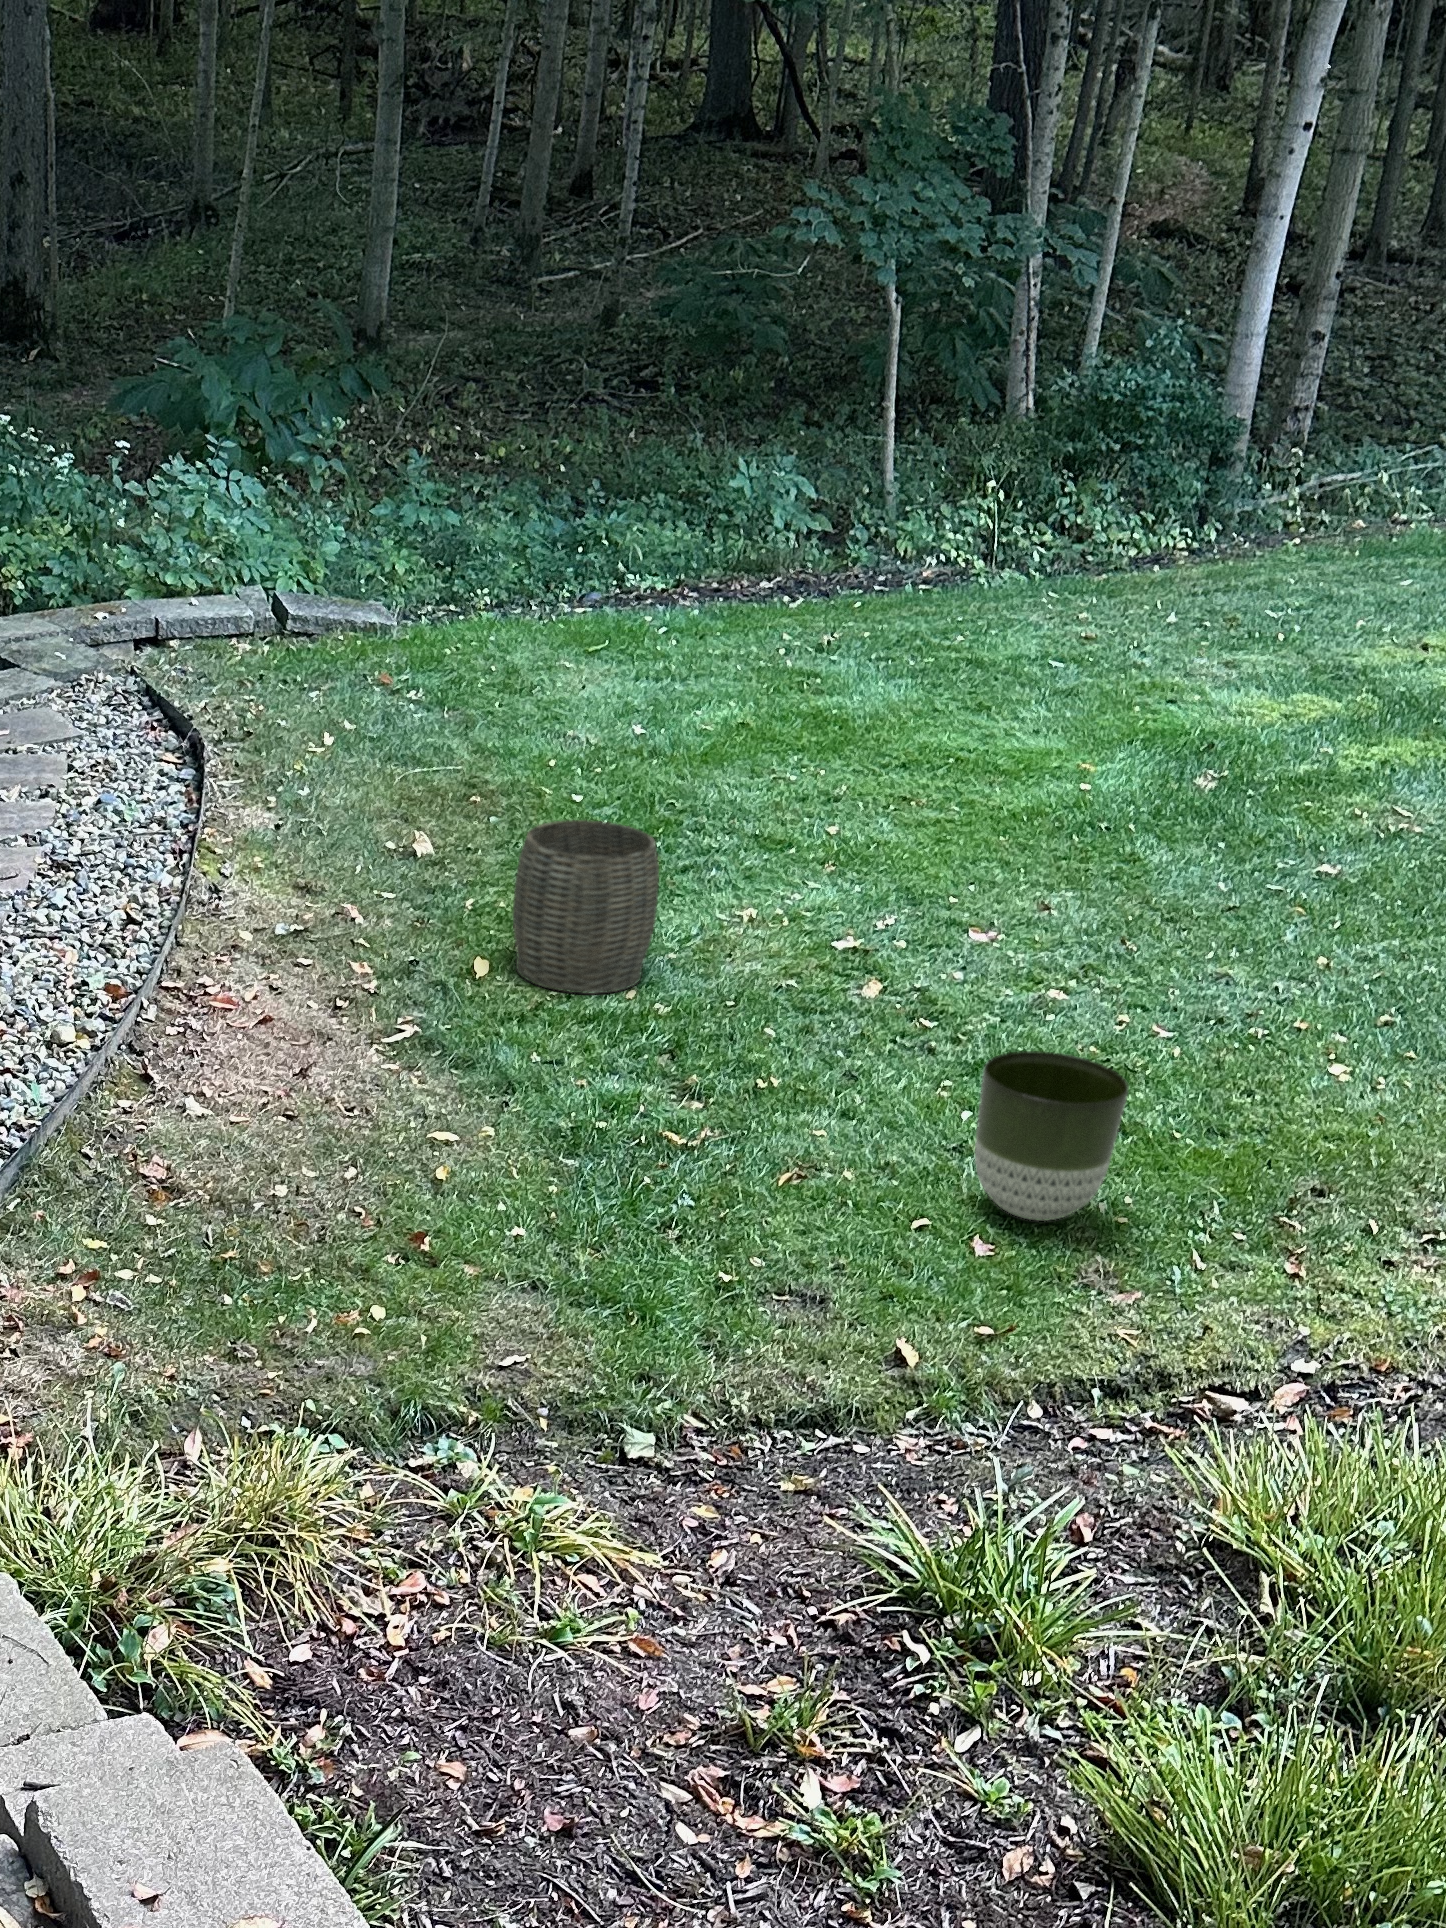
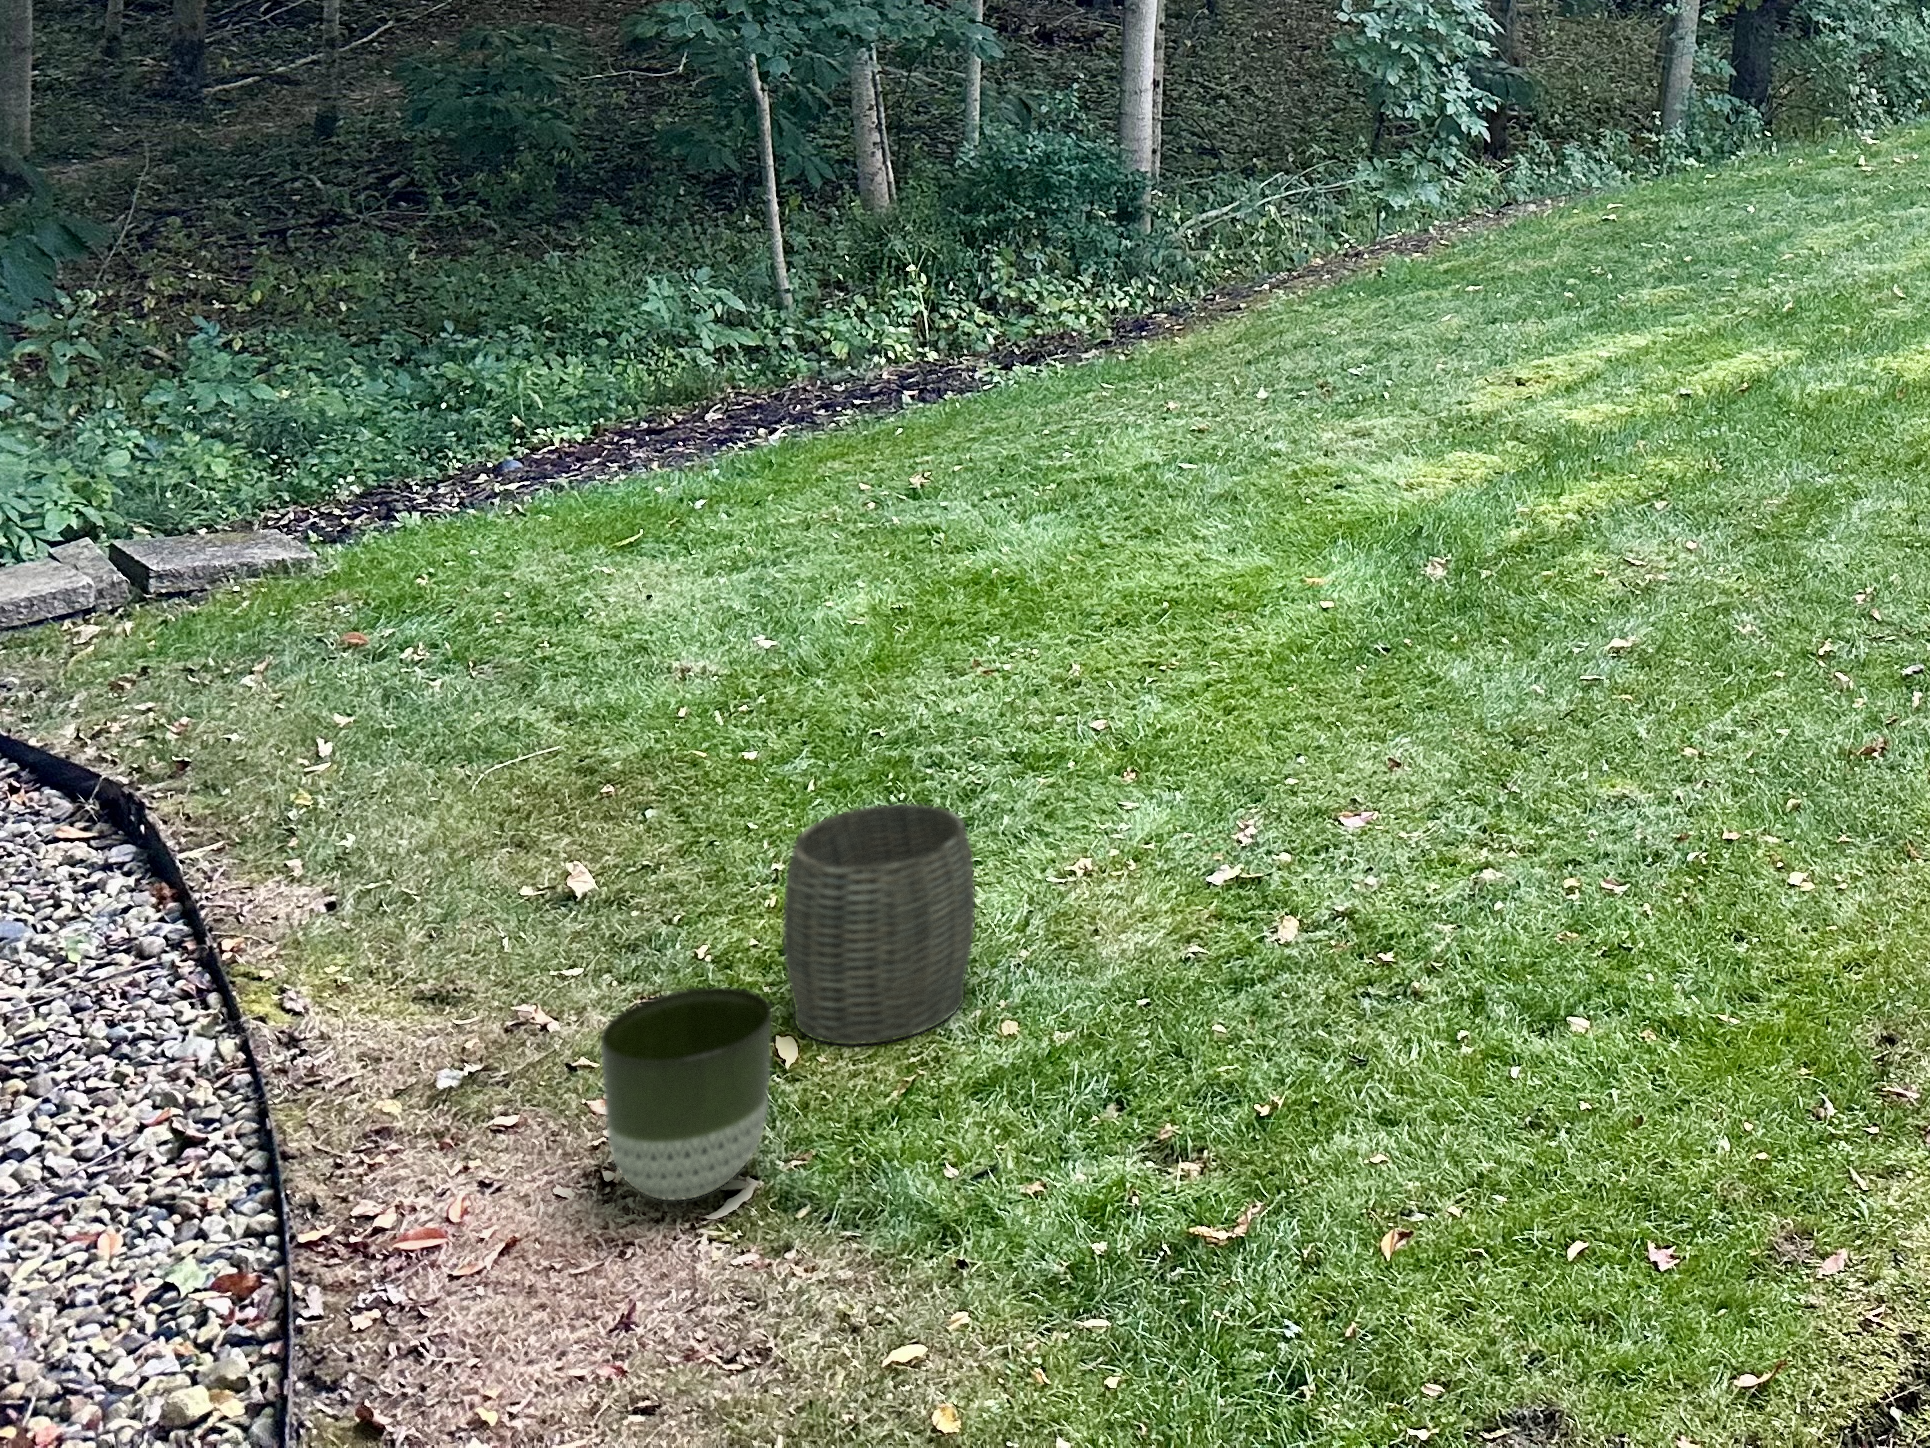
planter: present [975,1051,1129,1221] -> present [601,987,773,1200]

